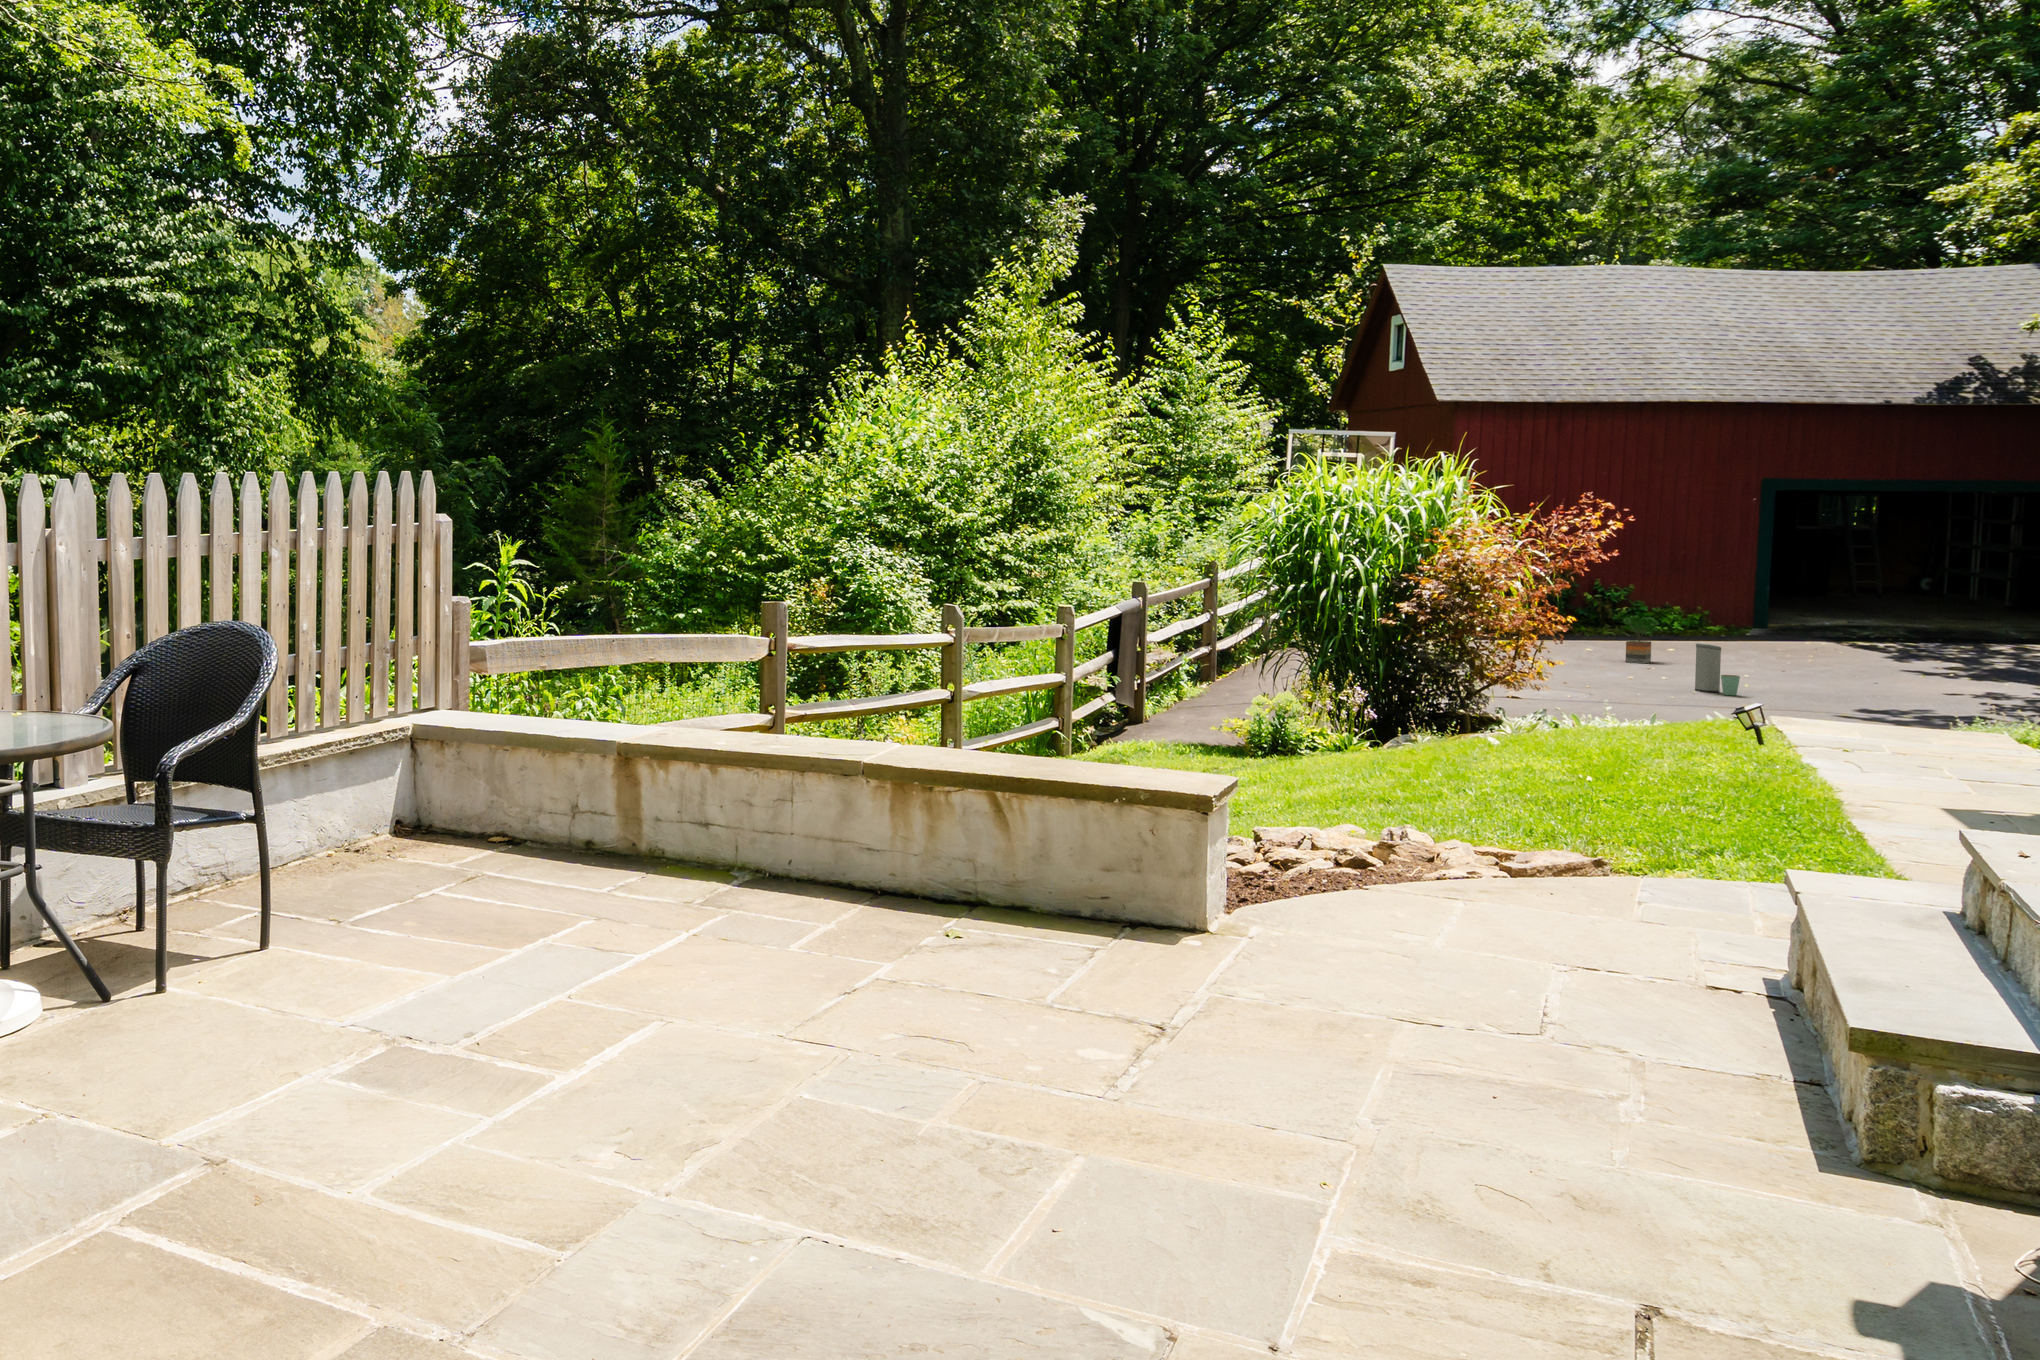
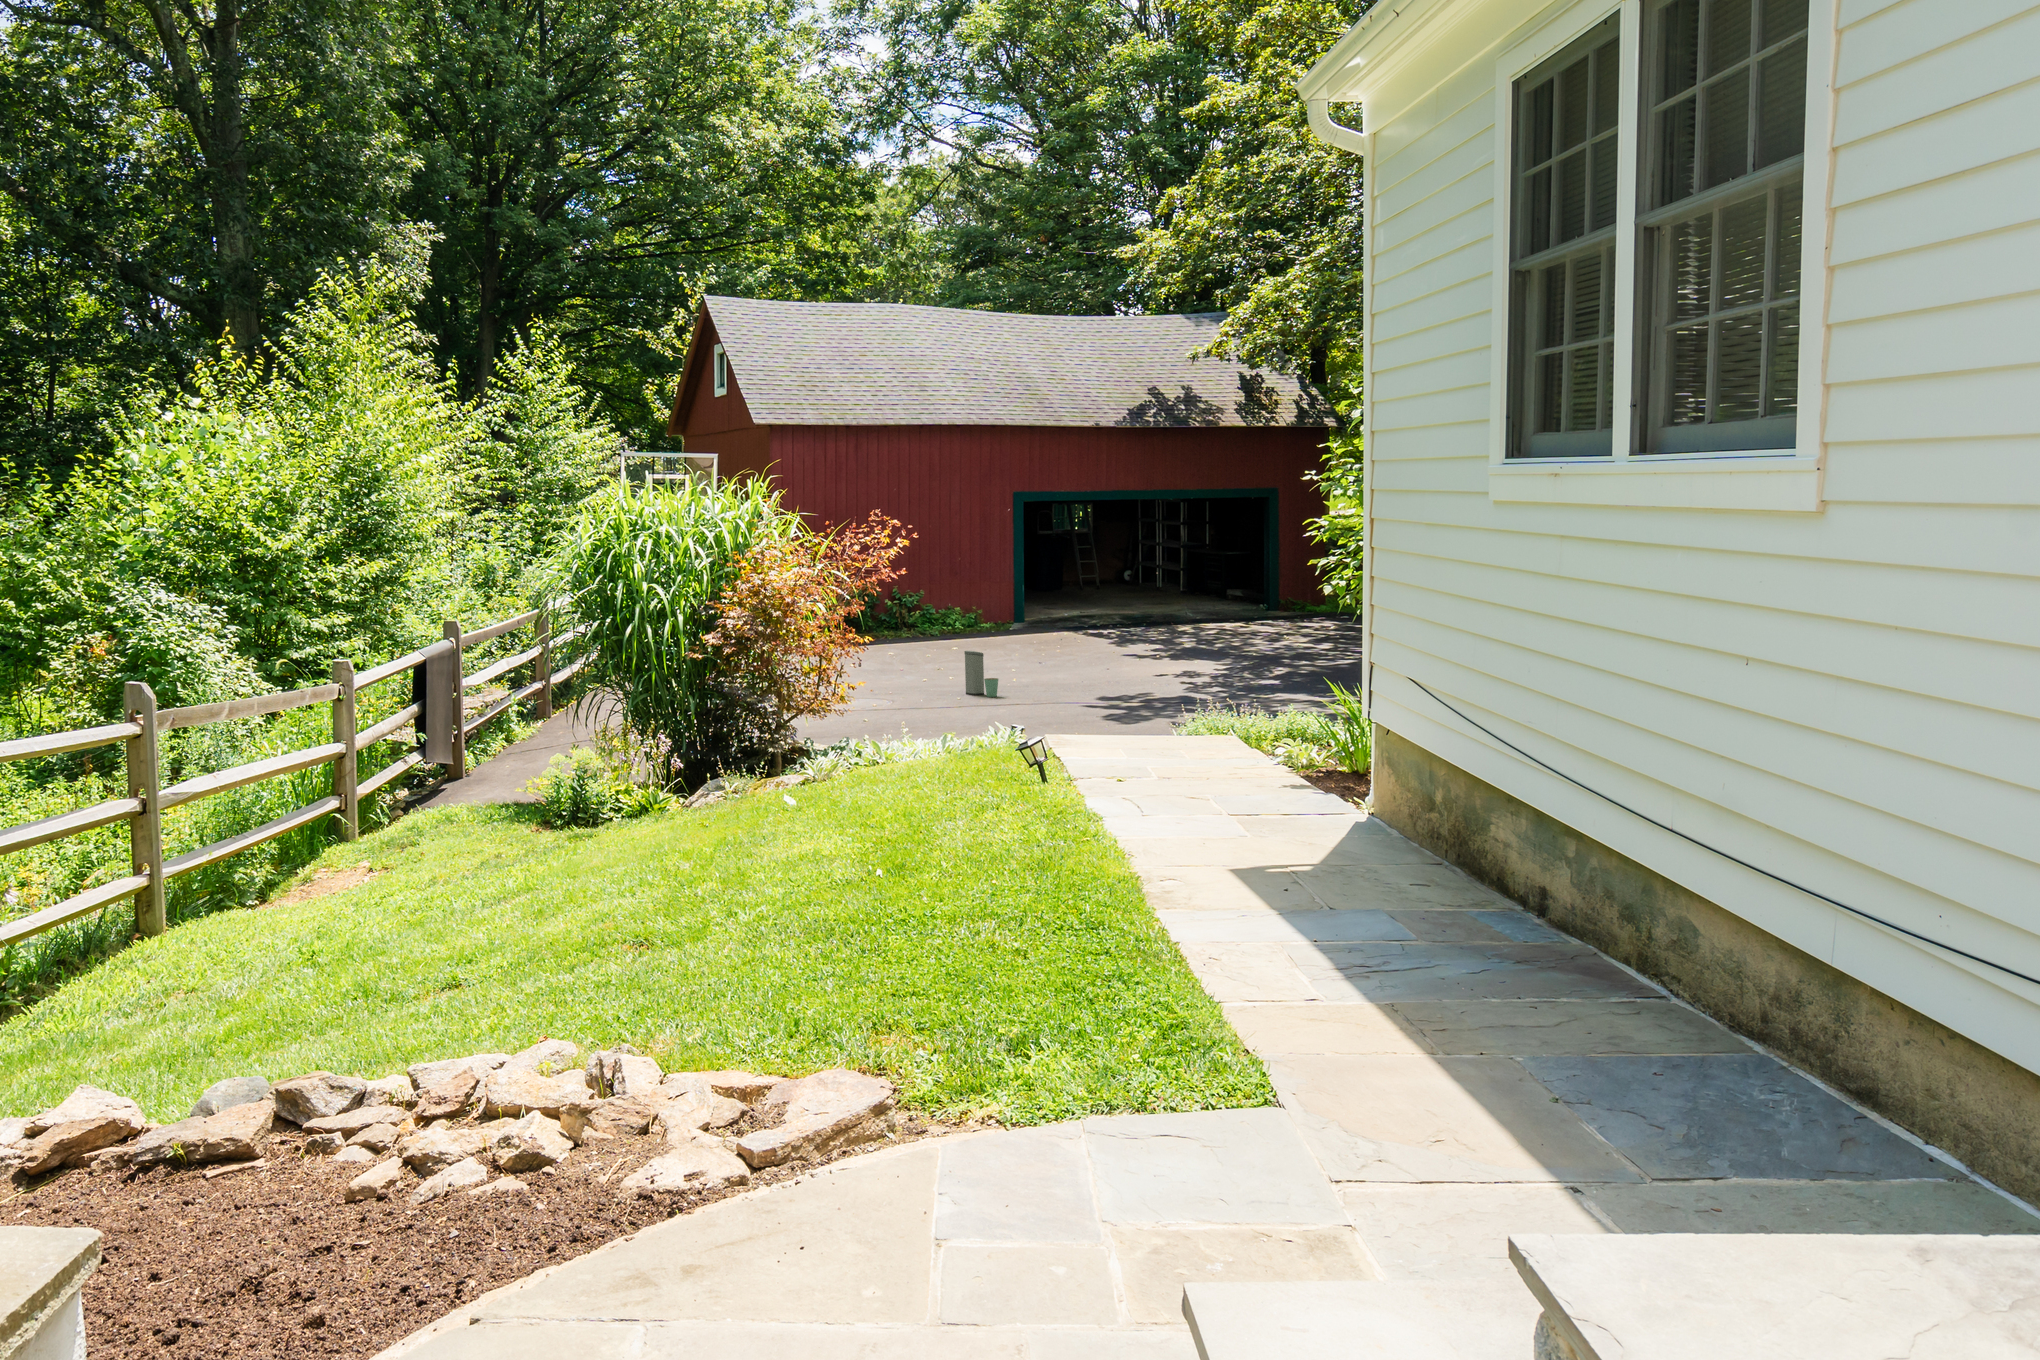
potted tree: present [1624,615,1658,663] -> none [909,626,938,671]

